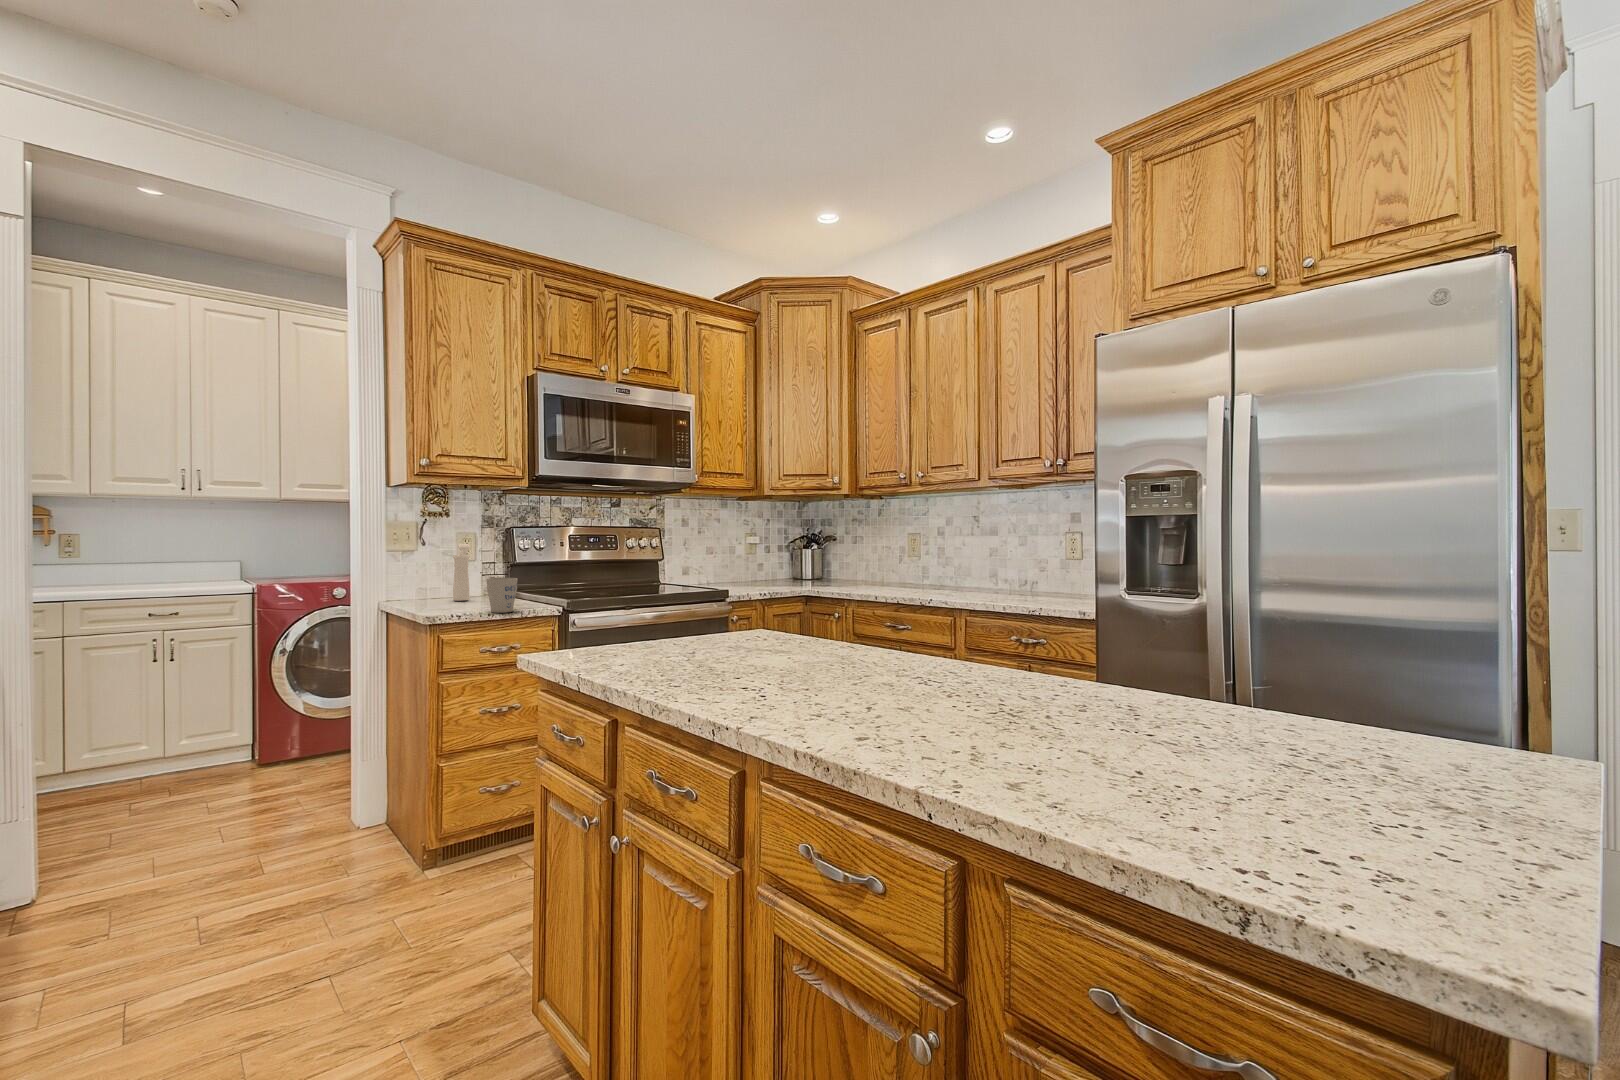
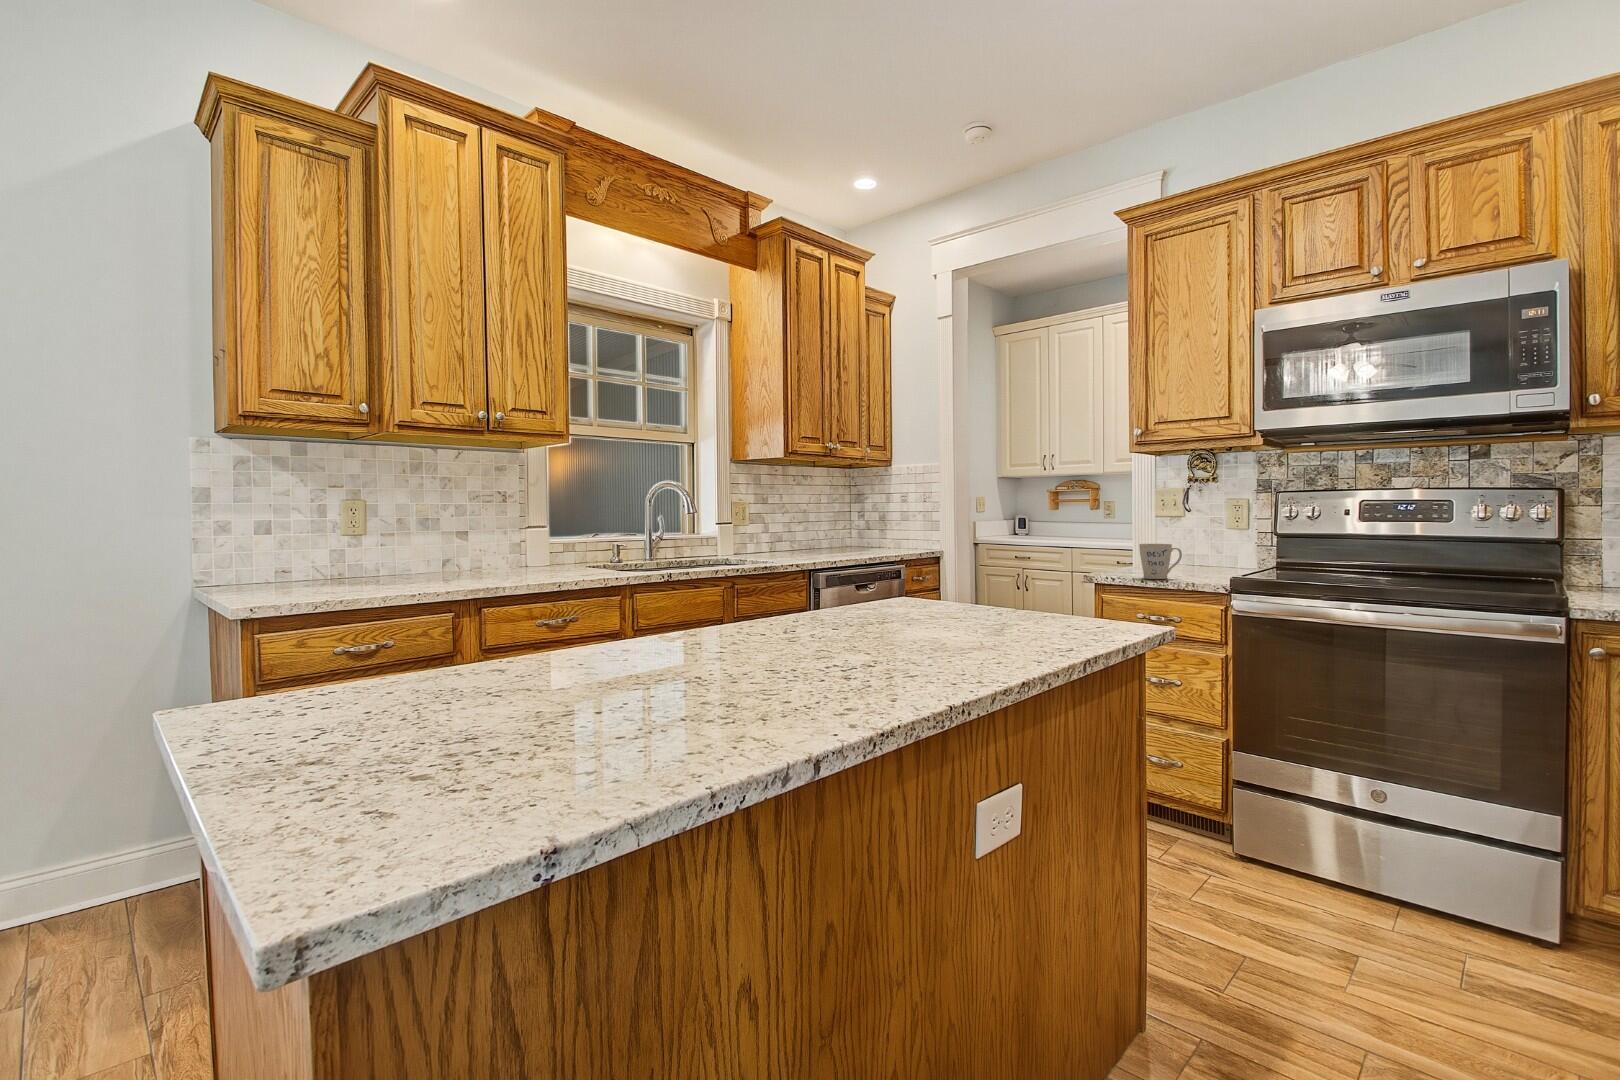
pepper mill: present [453,544,470,601] -> none [1178,511,1217,569]

